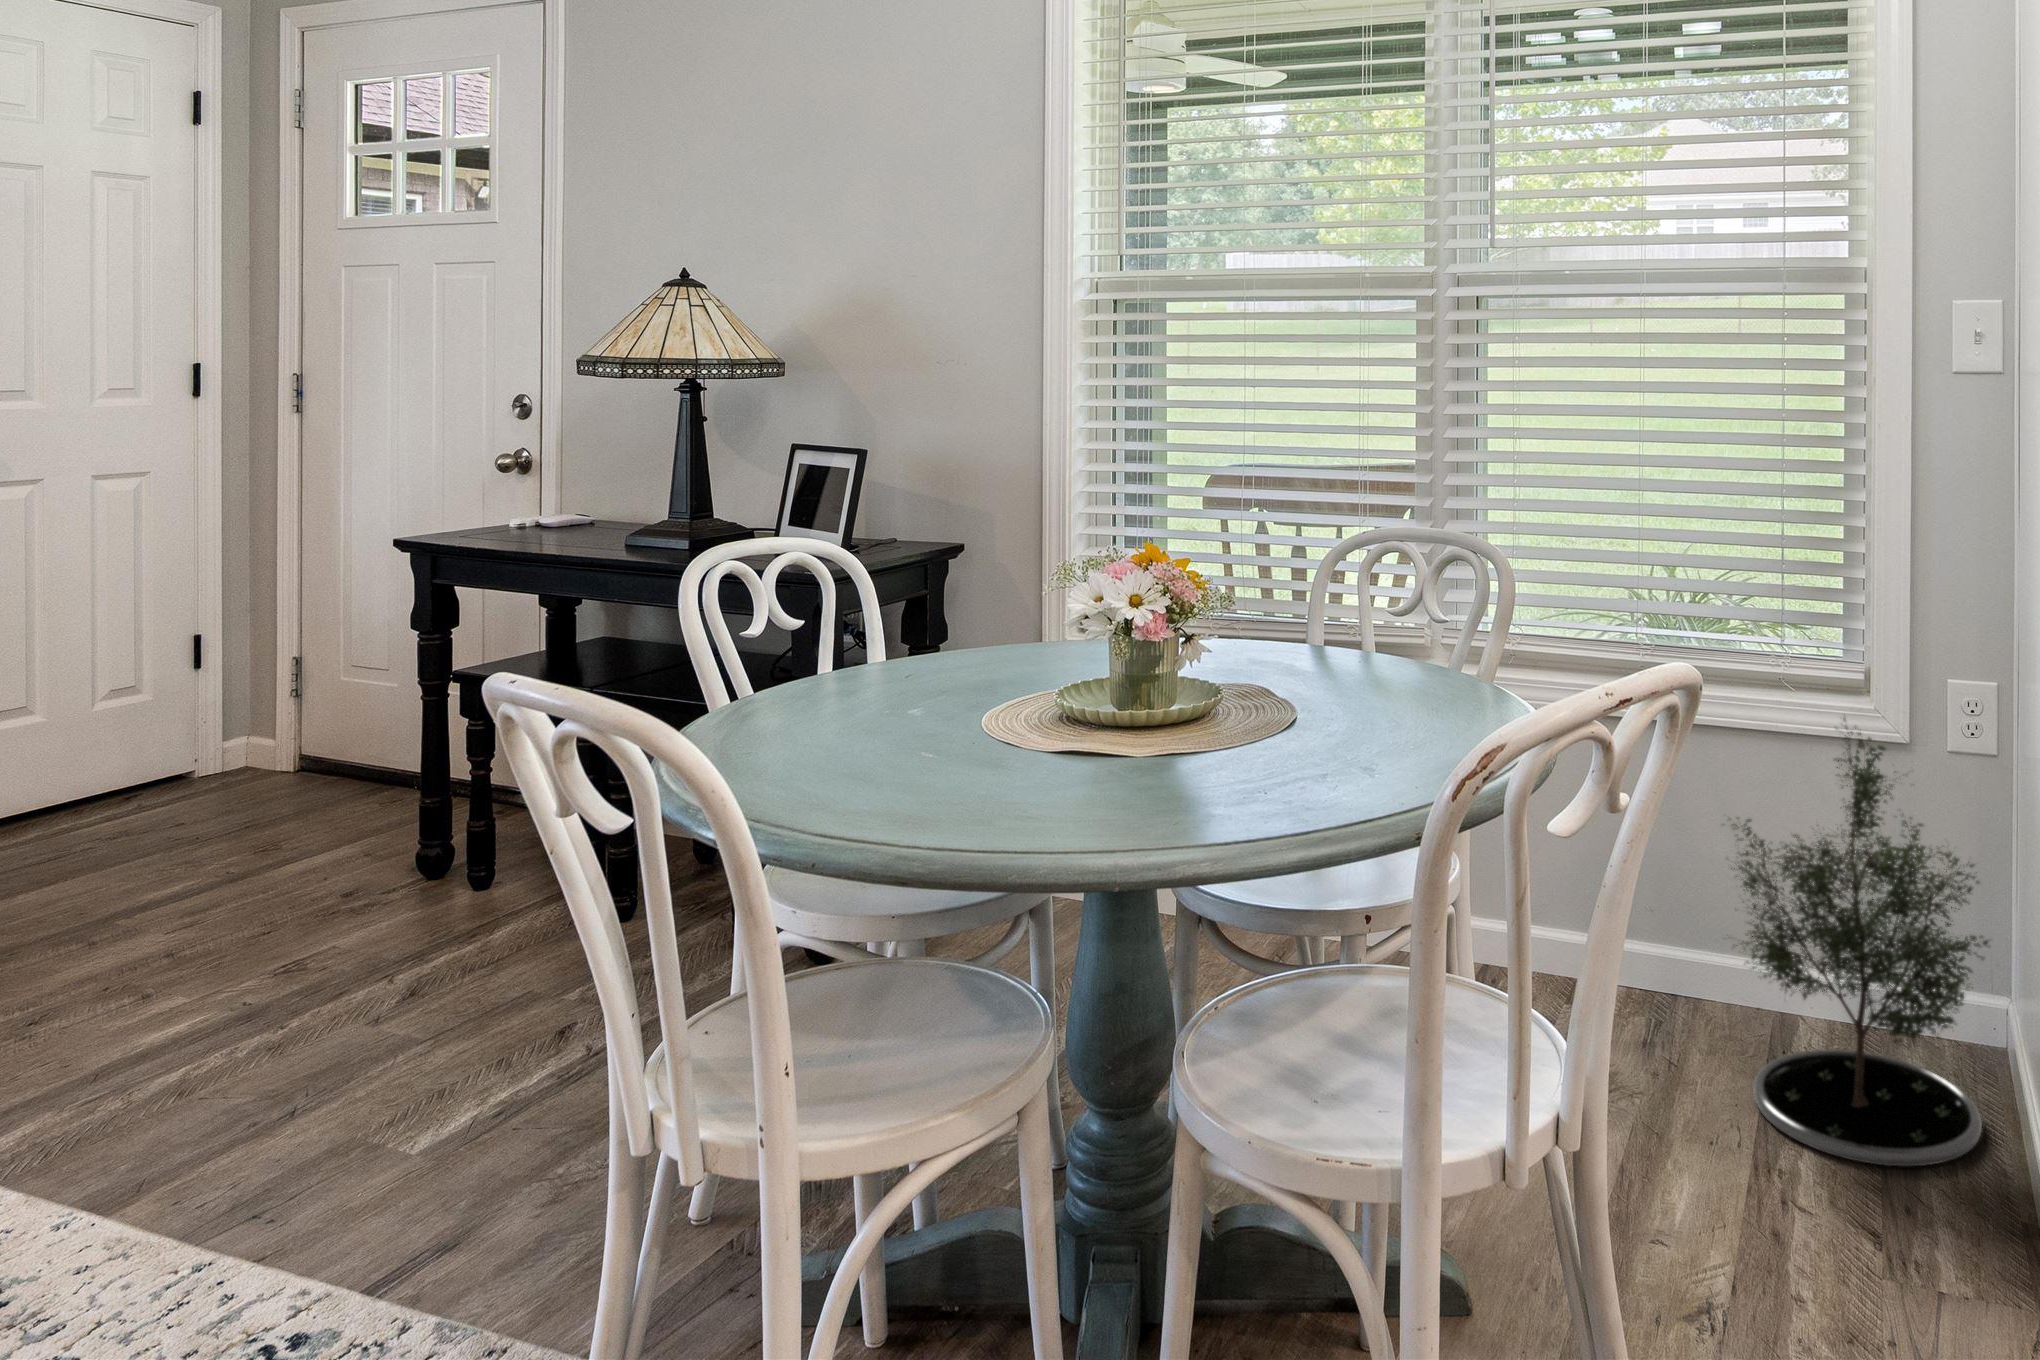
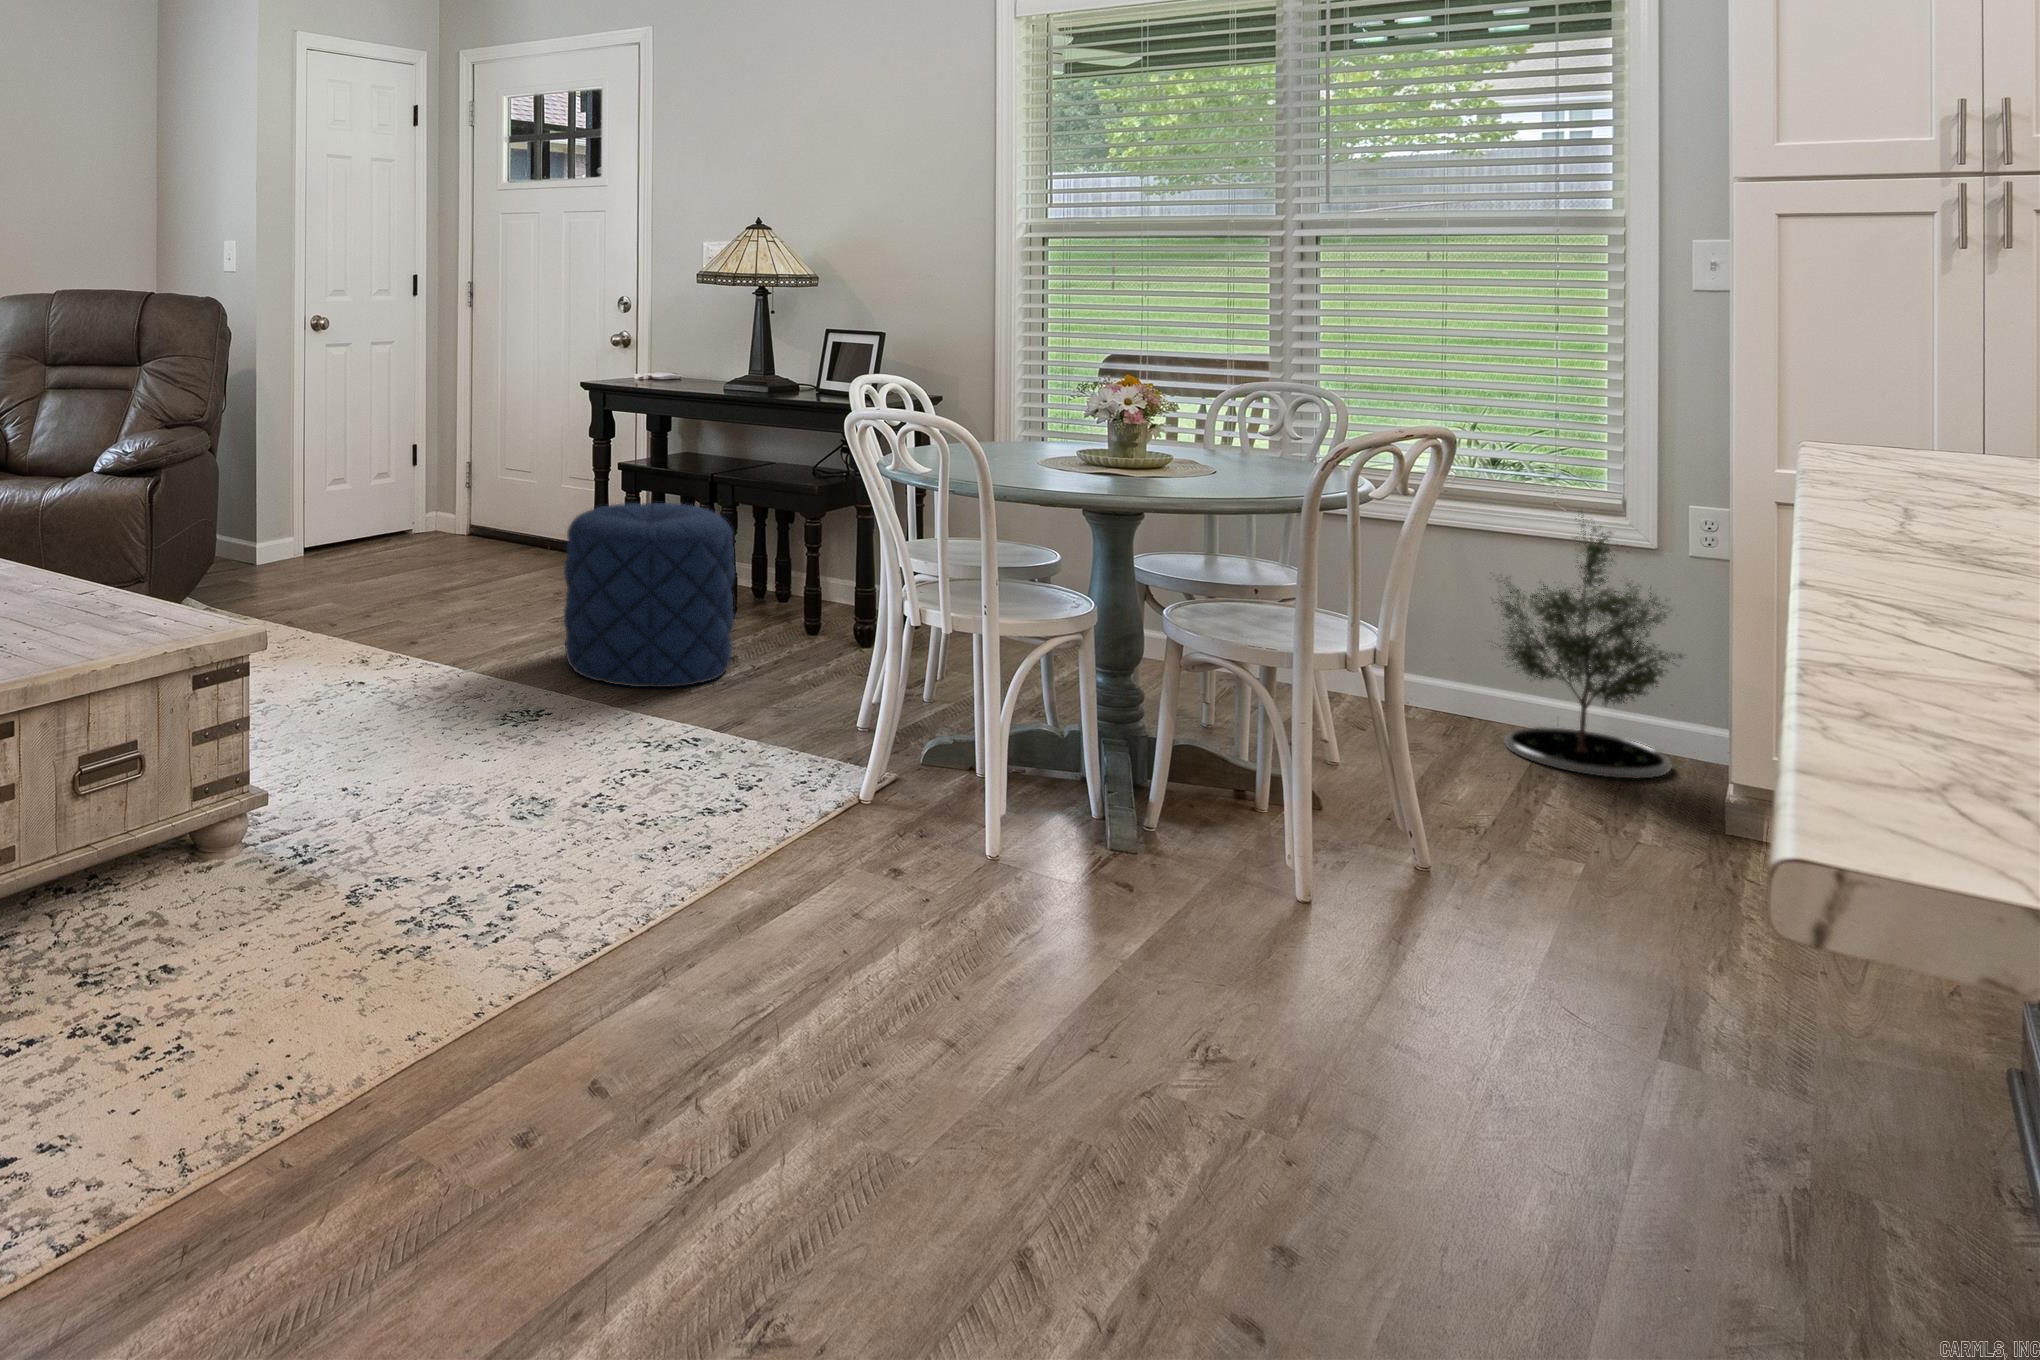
pouf: none [107,785,508,1209] -> present [564,503,735,687]

